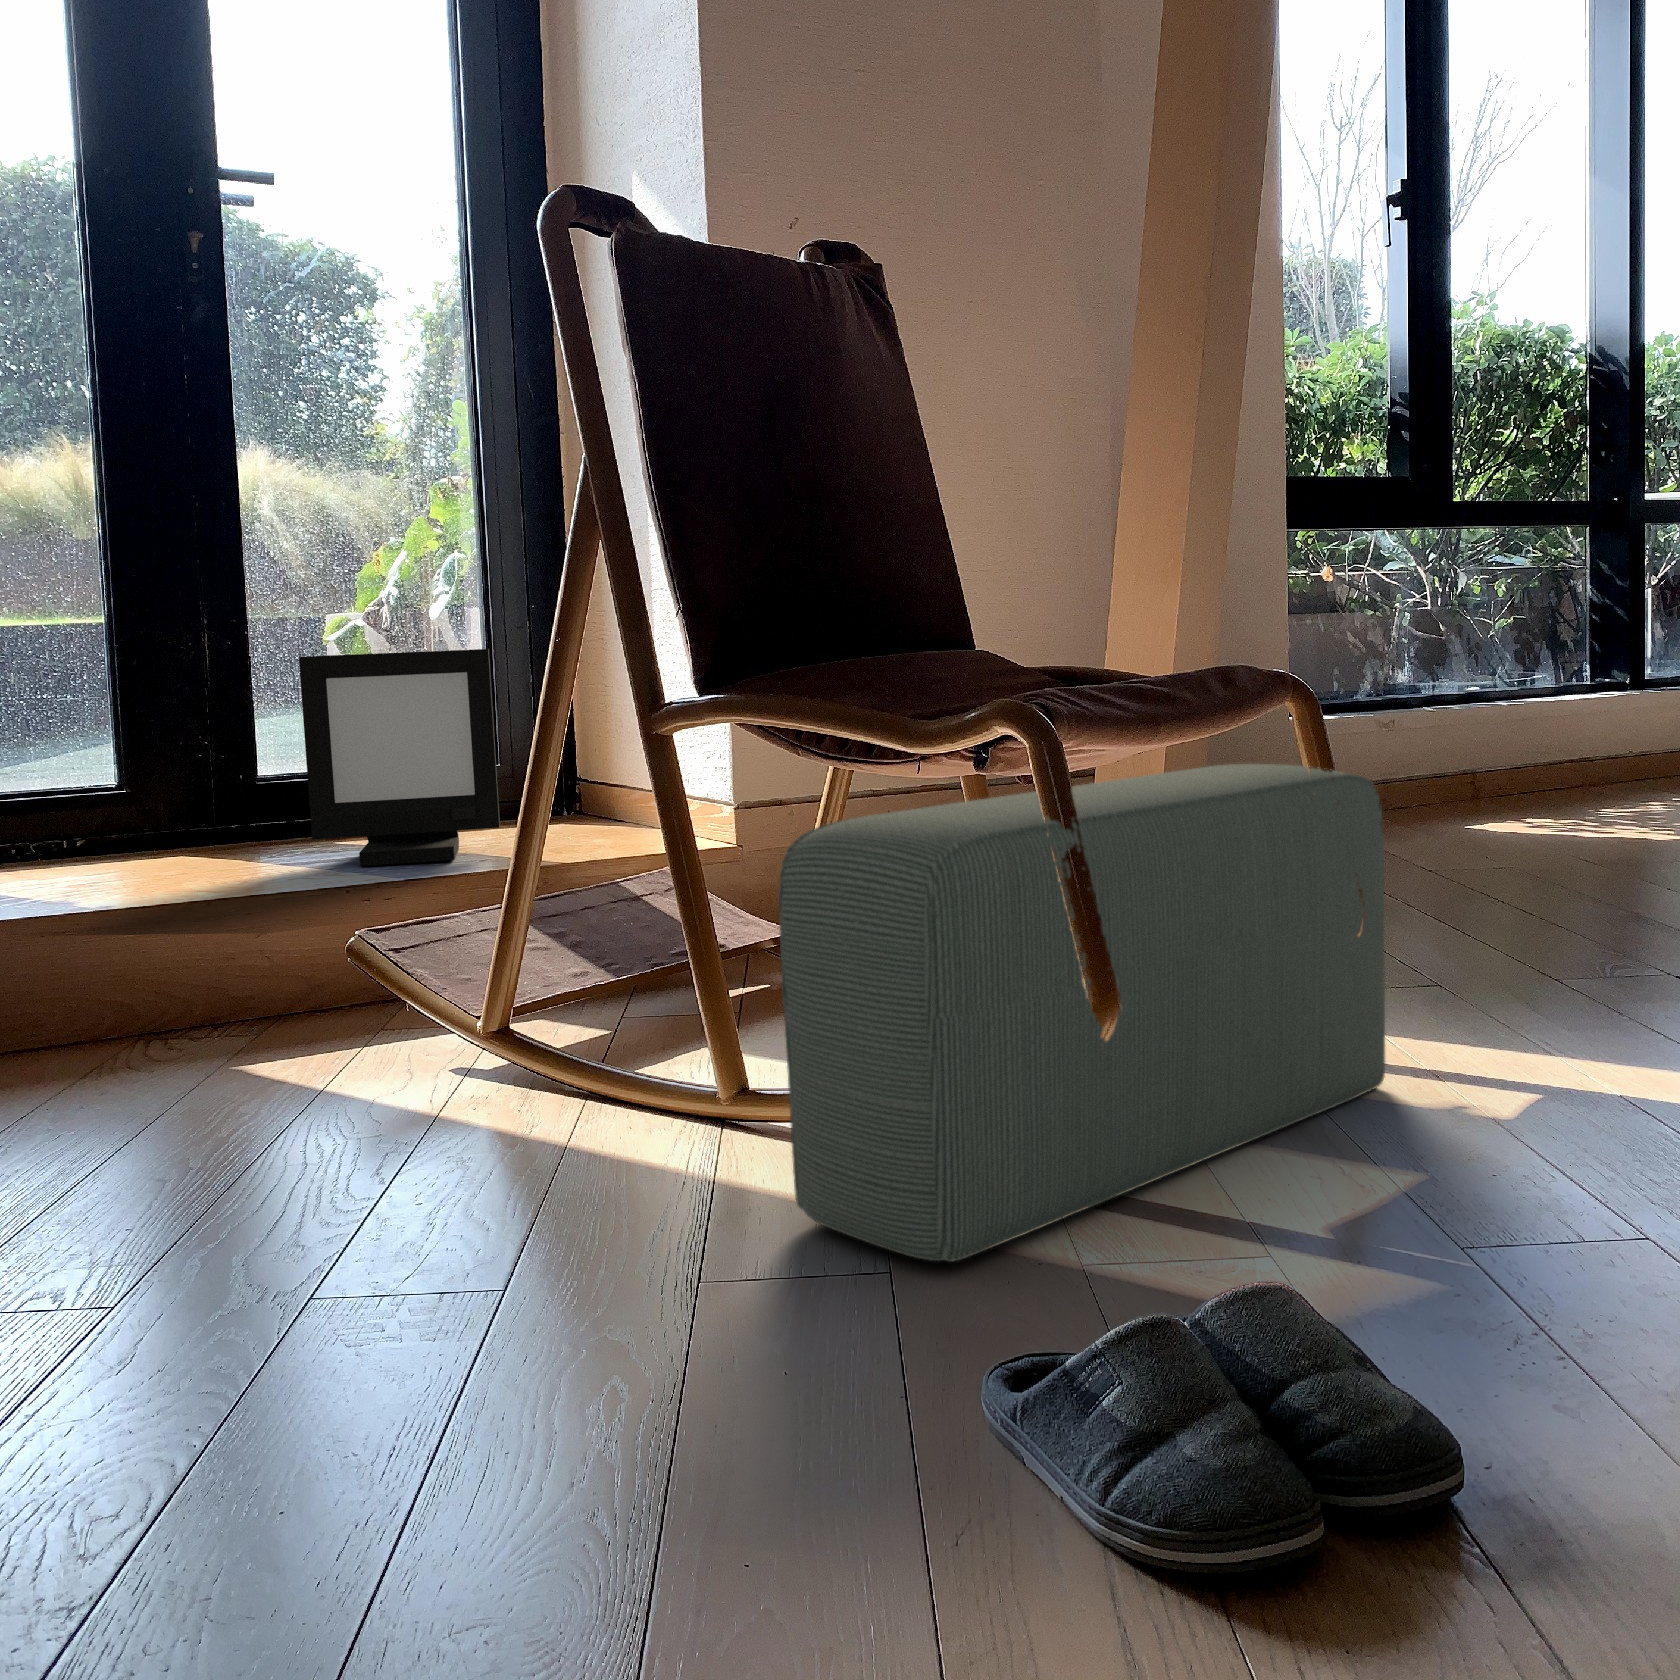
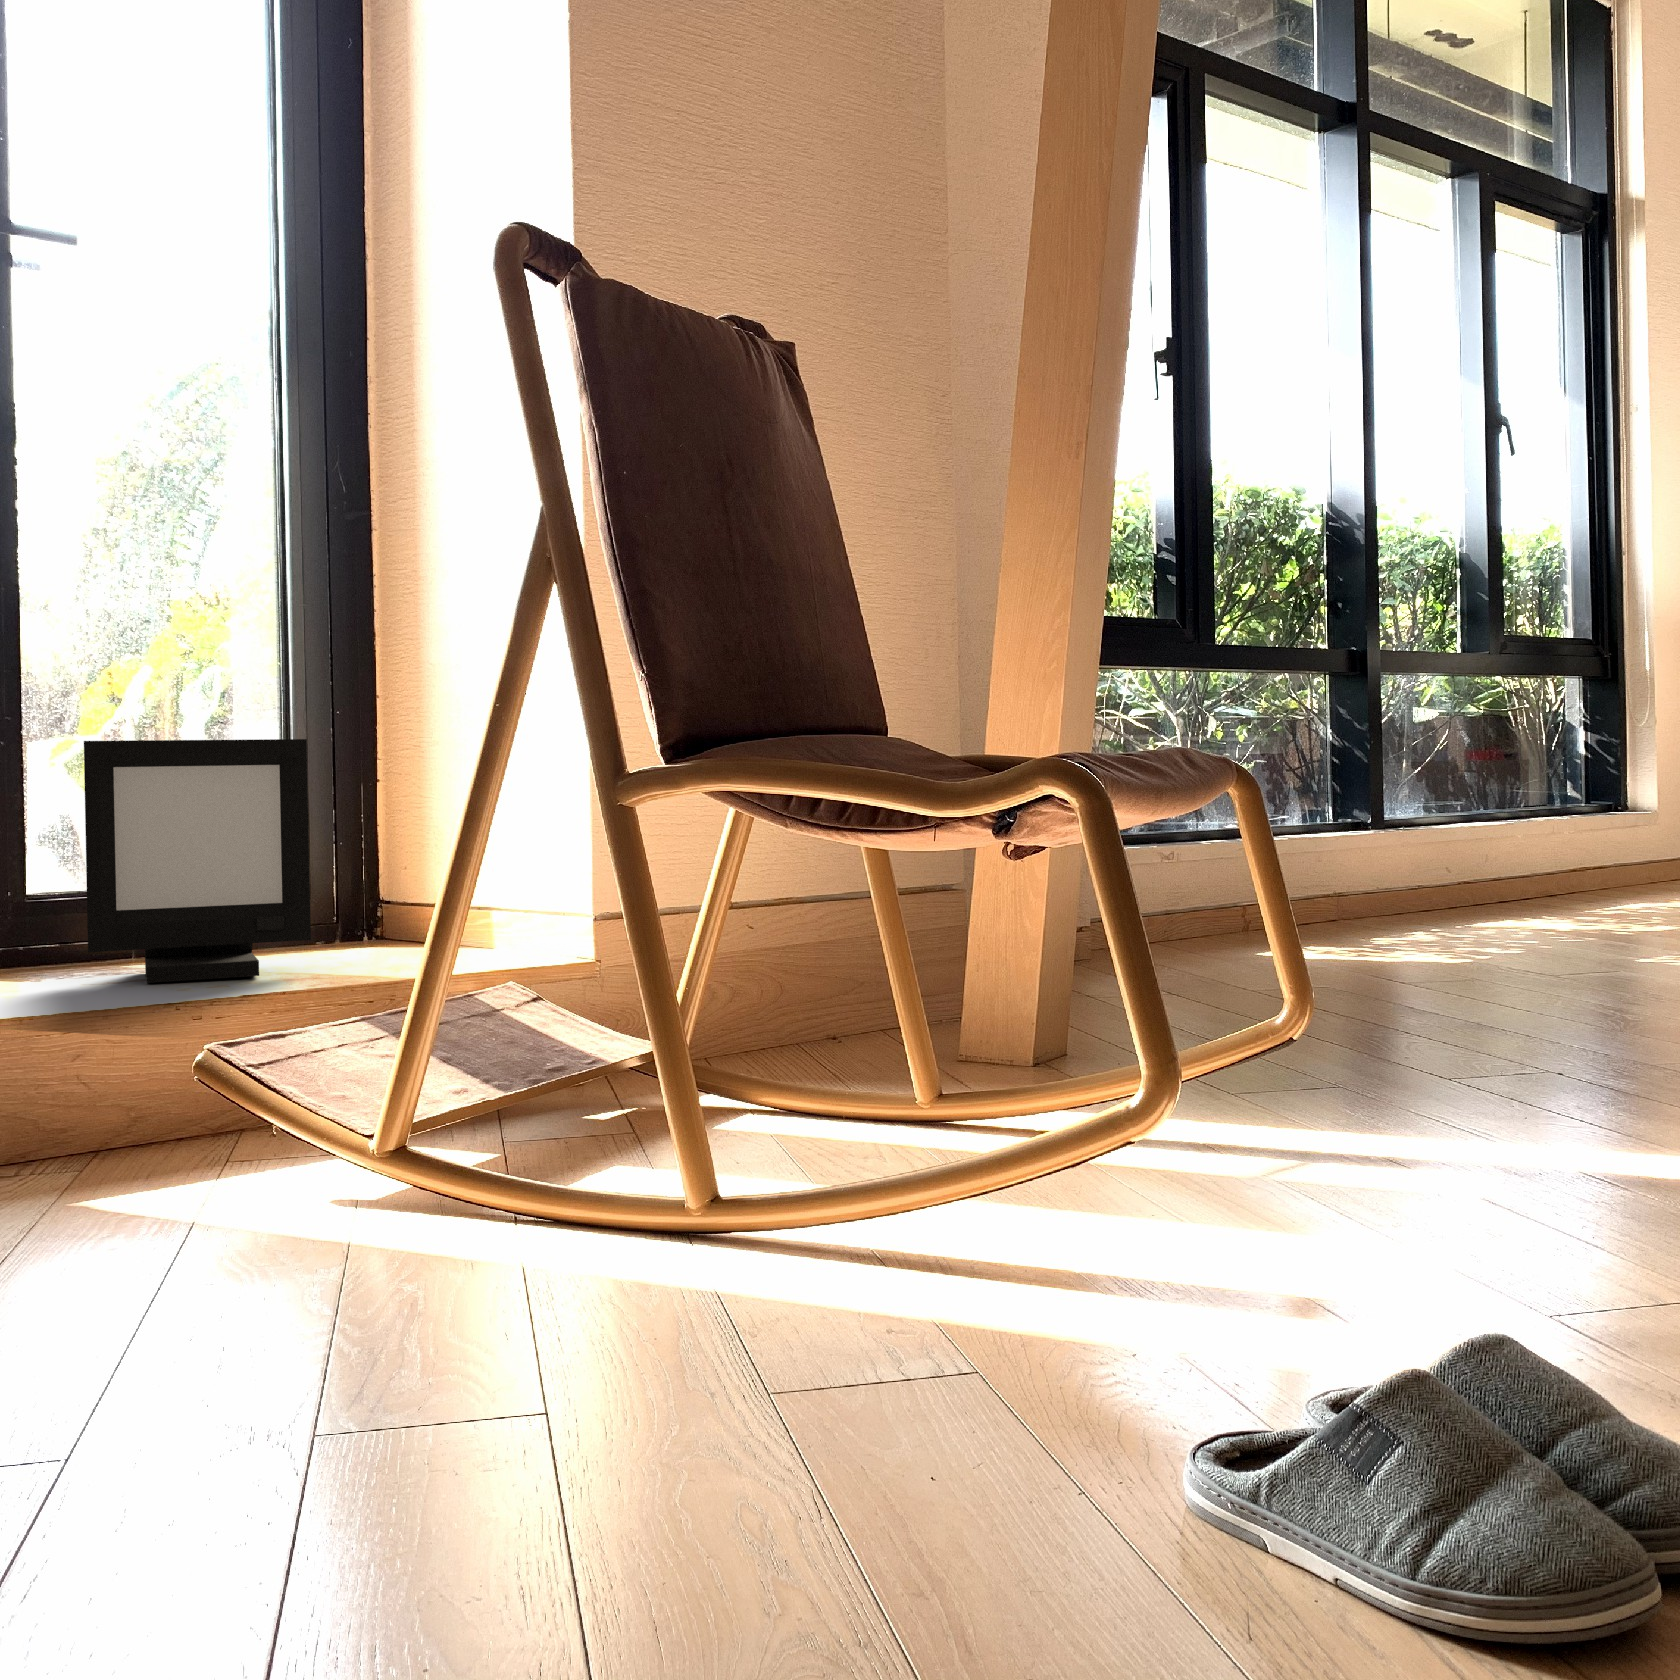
pouf: present [779,764,1385,1262] -> none [831,848,1355,1357]

